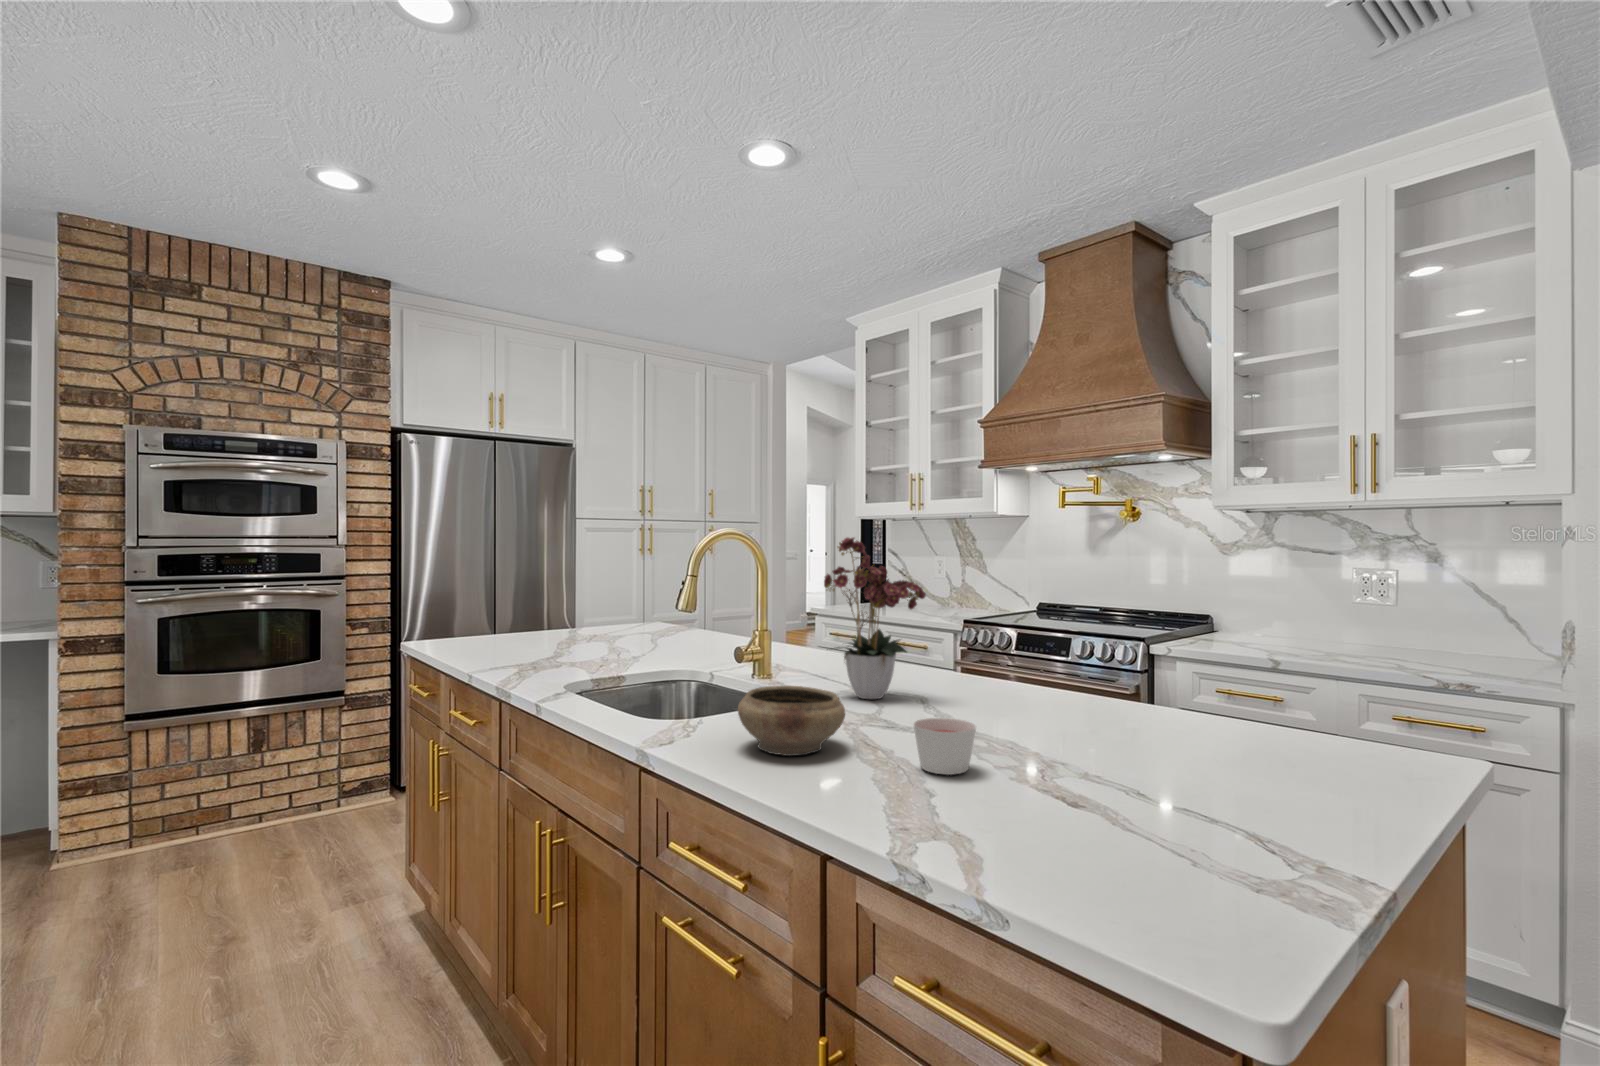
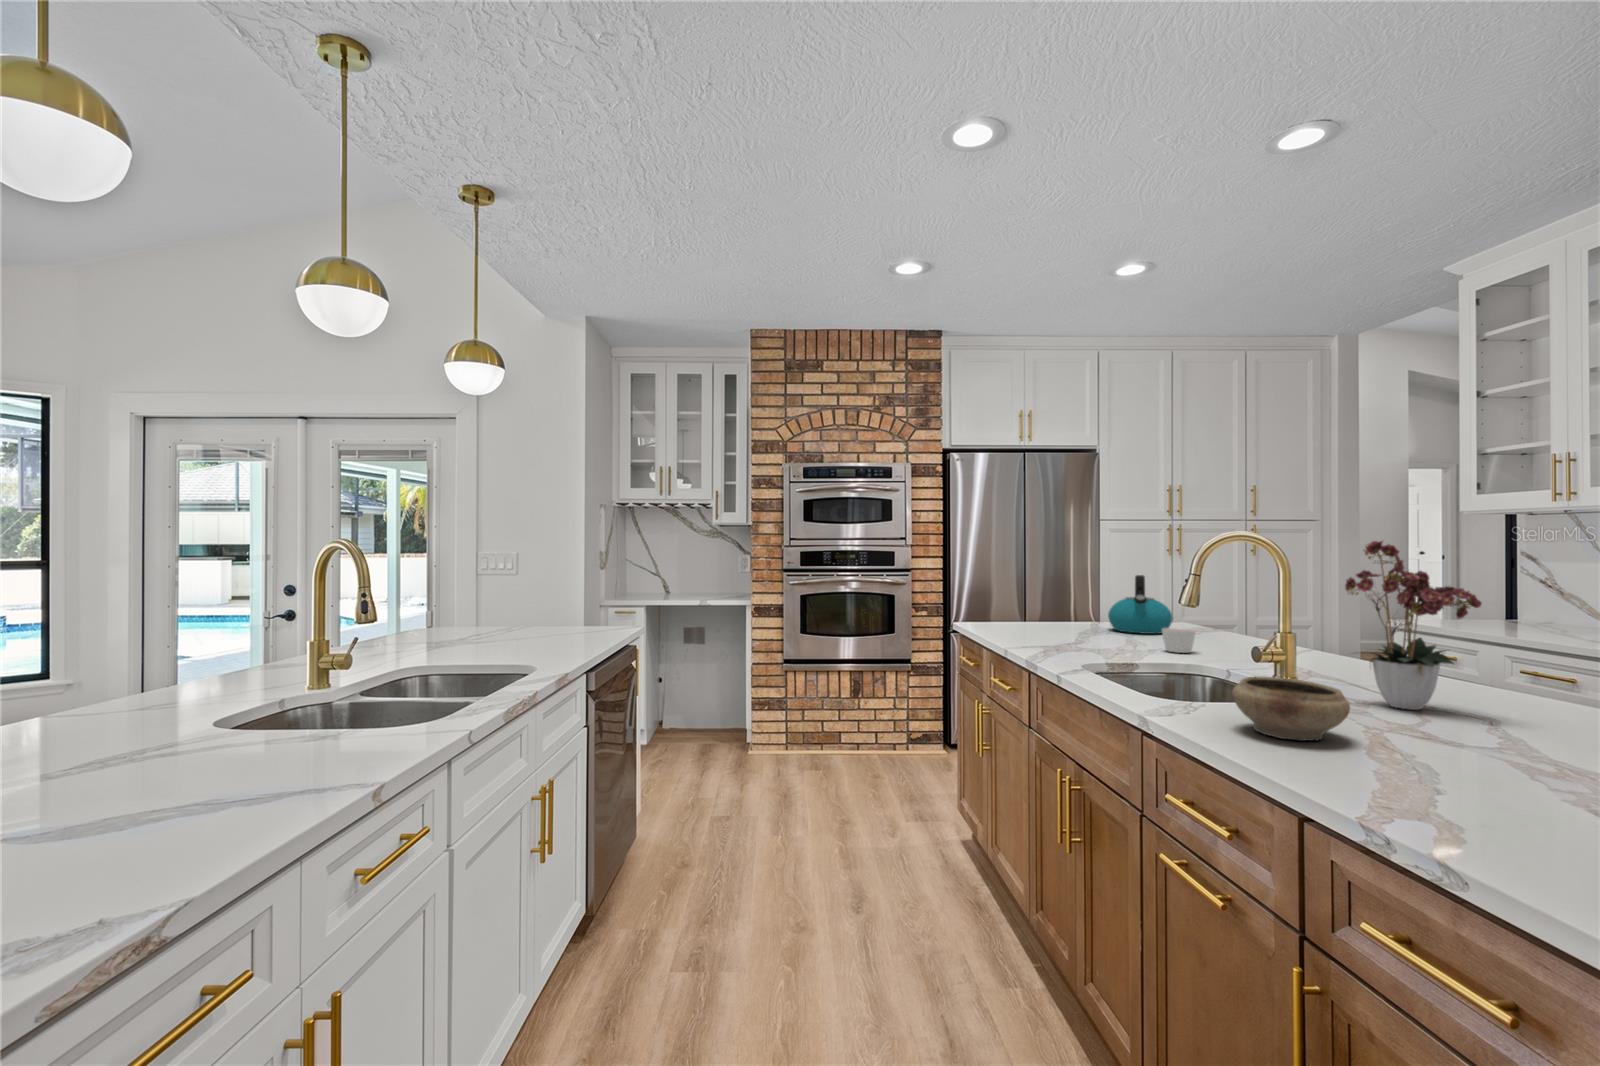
kettle: none [590,576,655,640] -> present [1108,575,1173,634]
candle: present [913,718,976,775] -> present [1162,628,1196,653]

